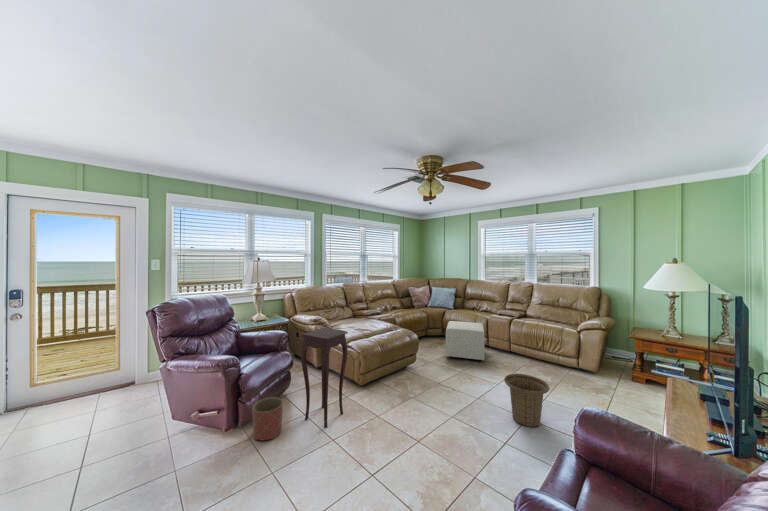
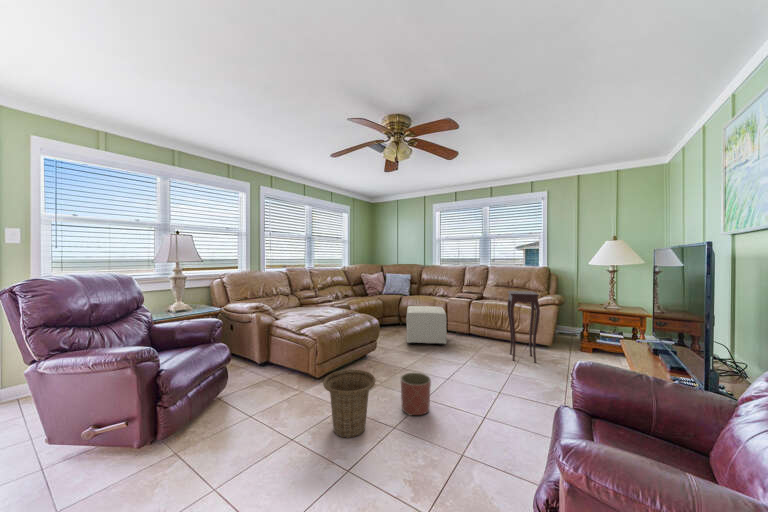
side table: present [301,327,348,428] -> present [507,291,540,363]
basket: present [504,374,549,427] -> present [323,370,376,438]
planter: present [252,397,283,440] -> present [401,373,431,416]

